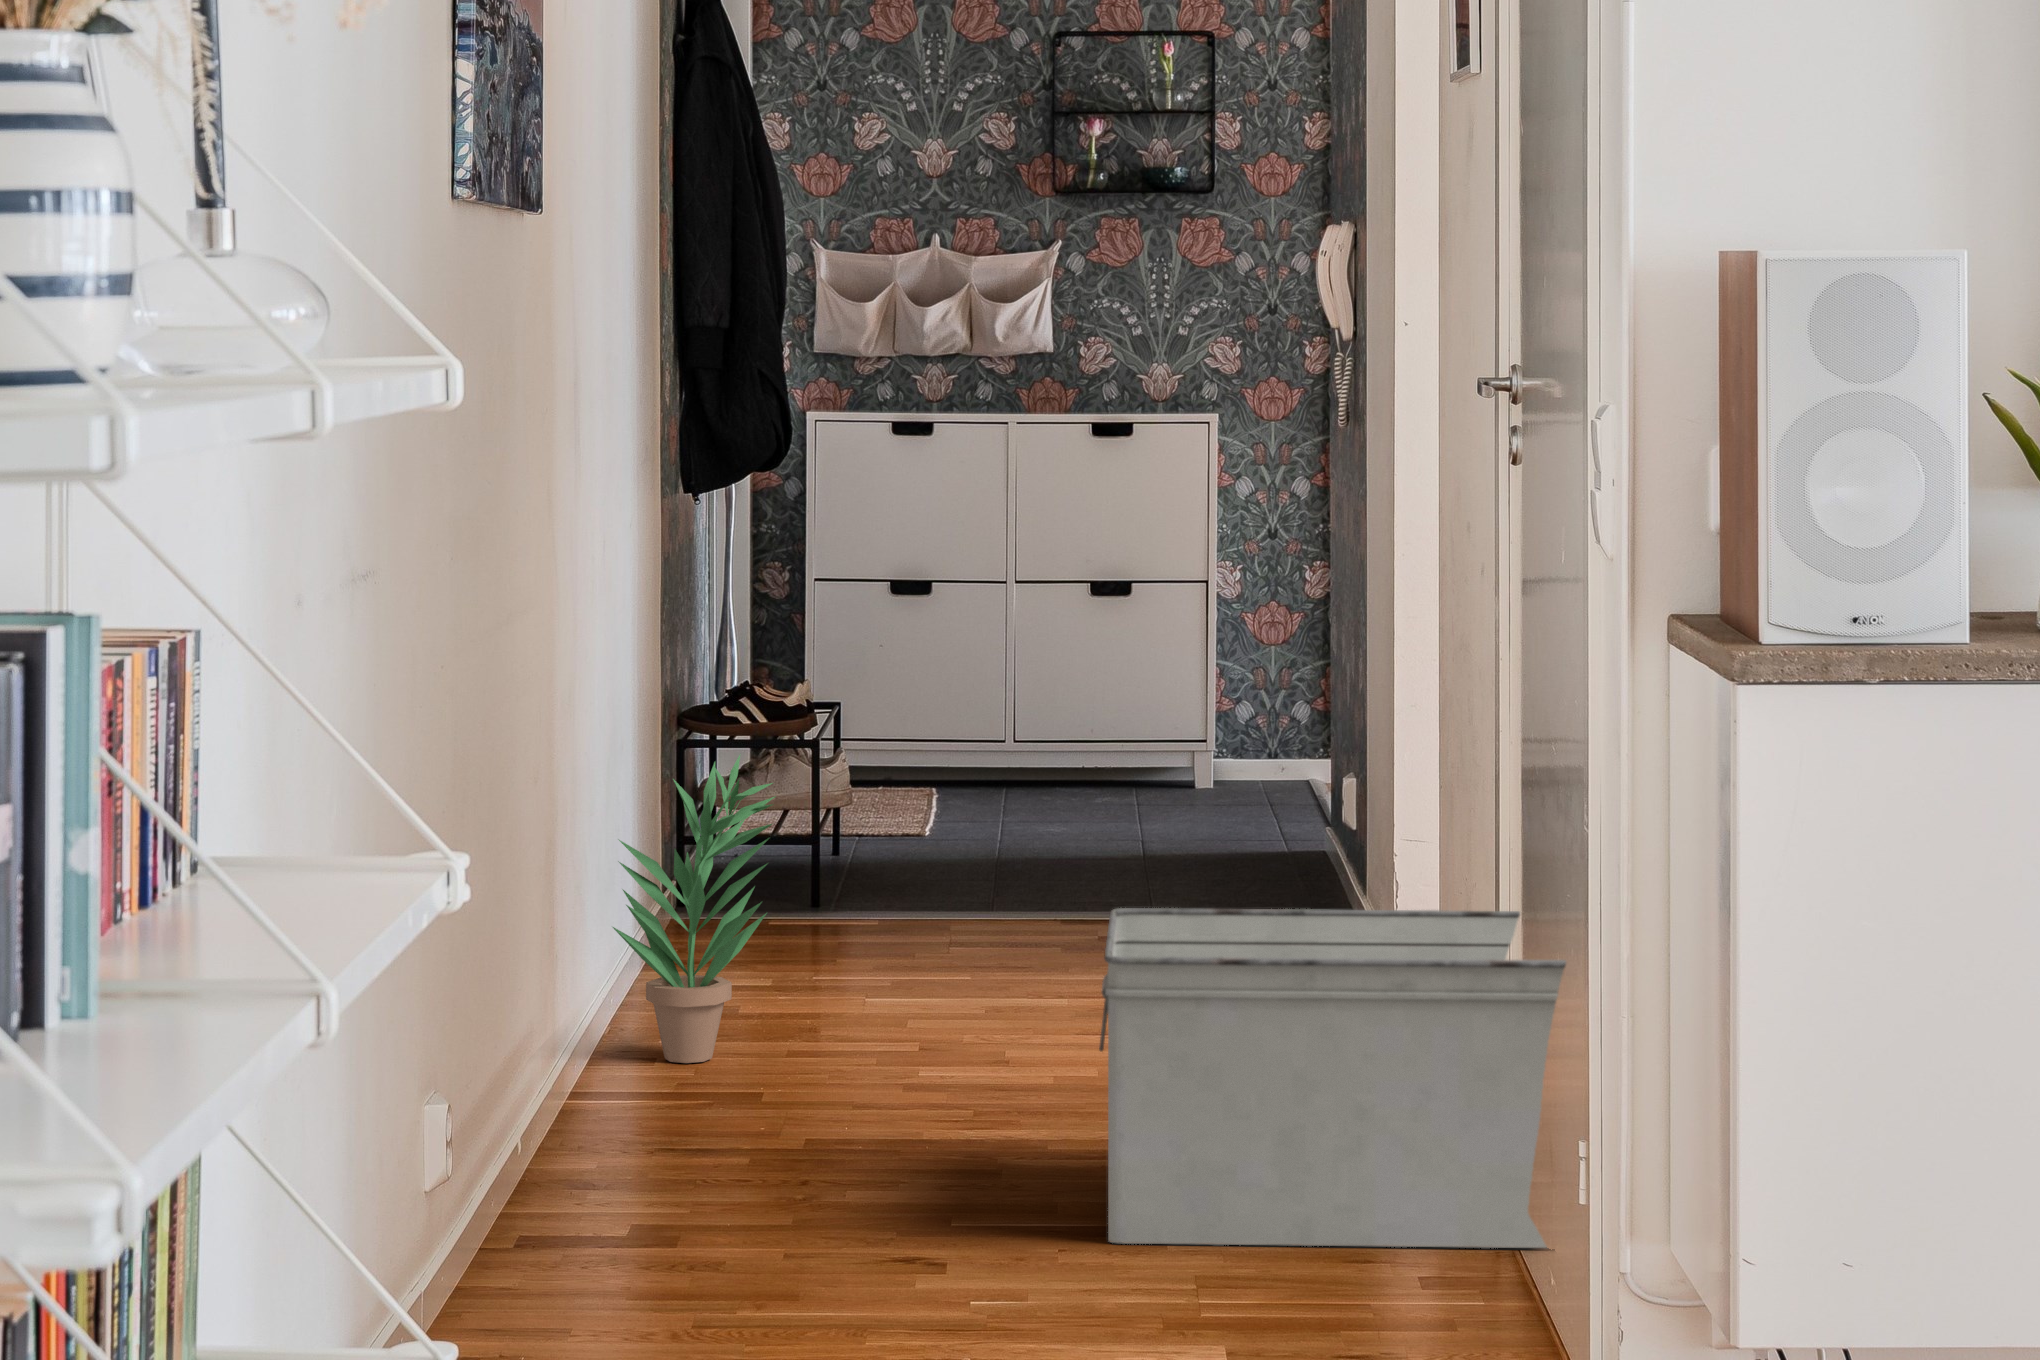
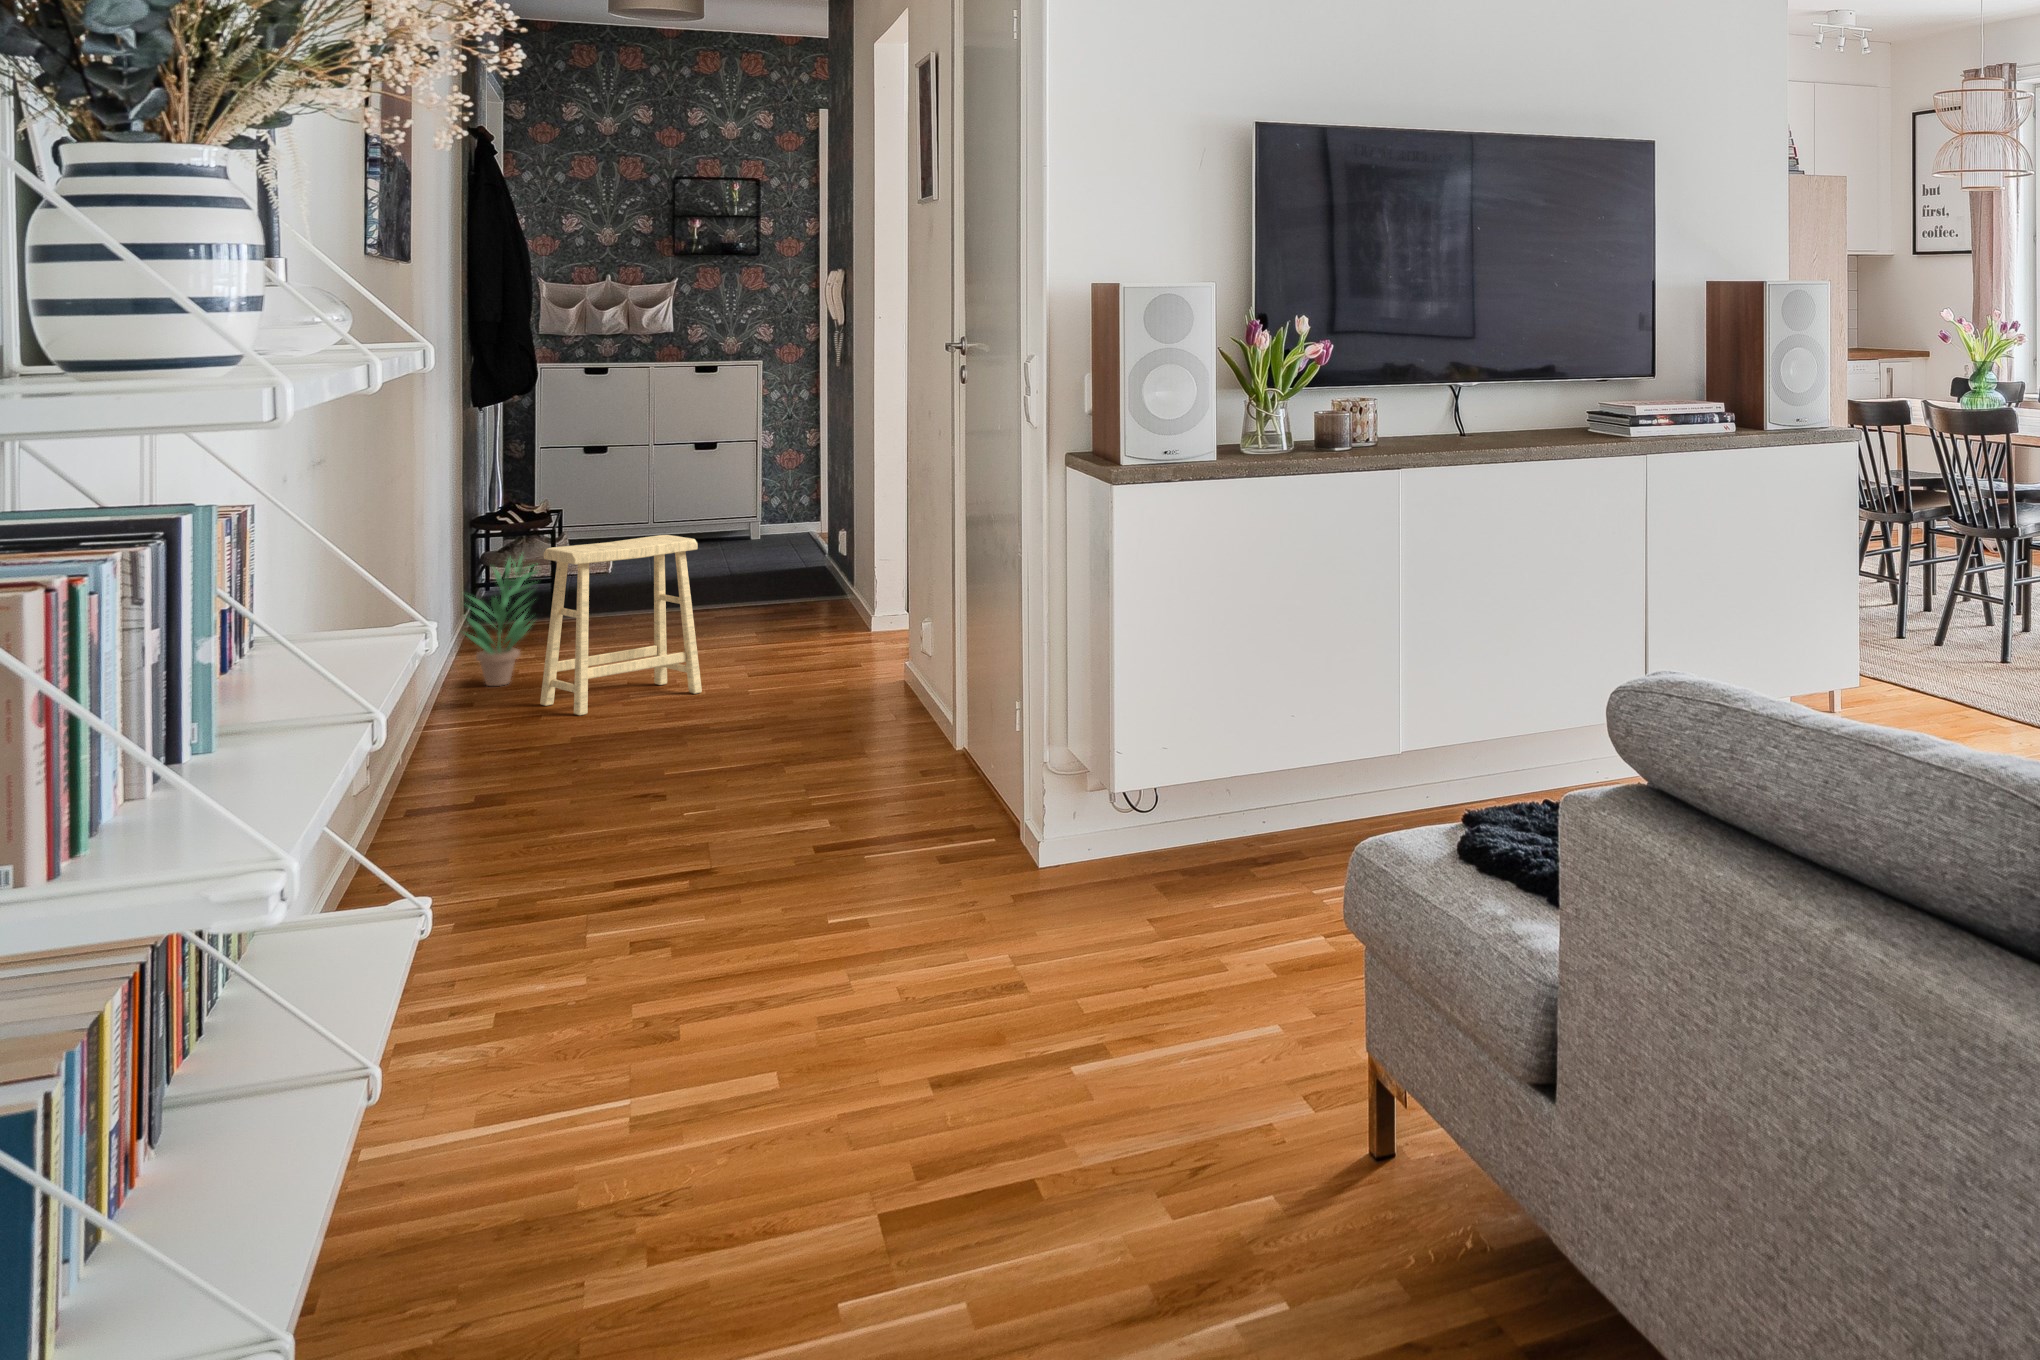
footstool: none [763,730,1111,1158] -> present [540,535,702,715]
storage bin: present [1099,908,1566,1248] -> none [698,593,912,733]

